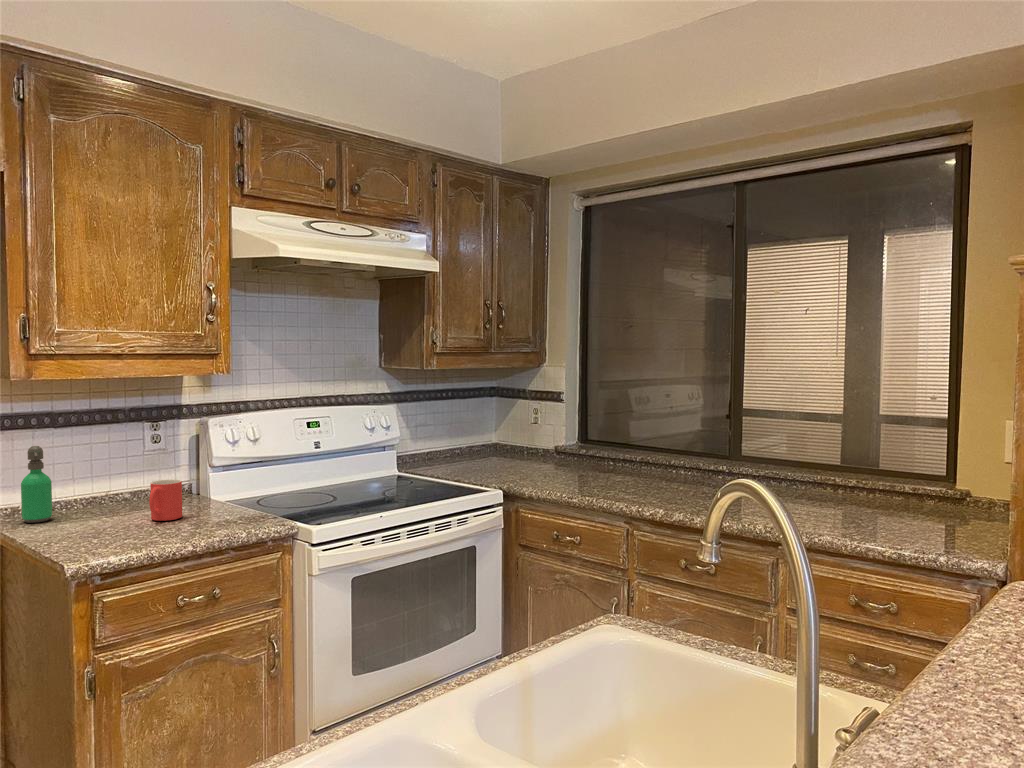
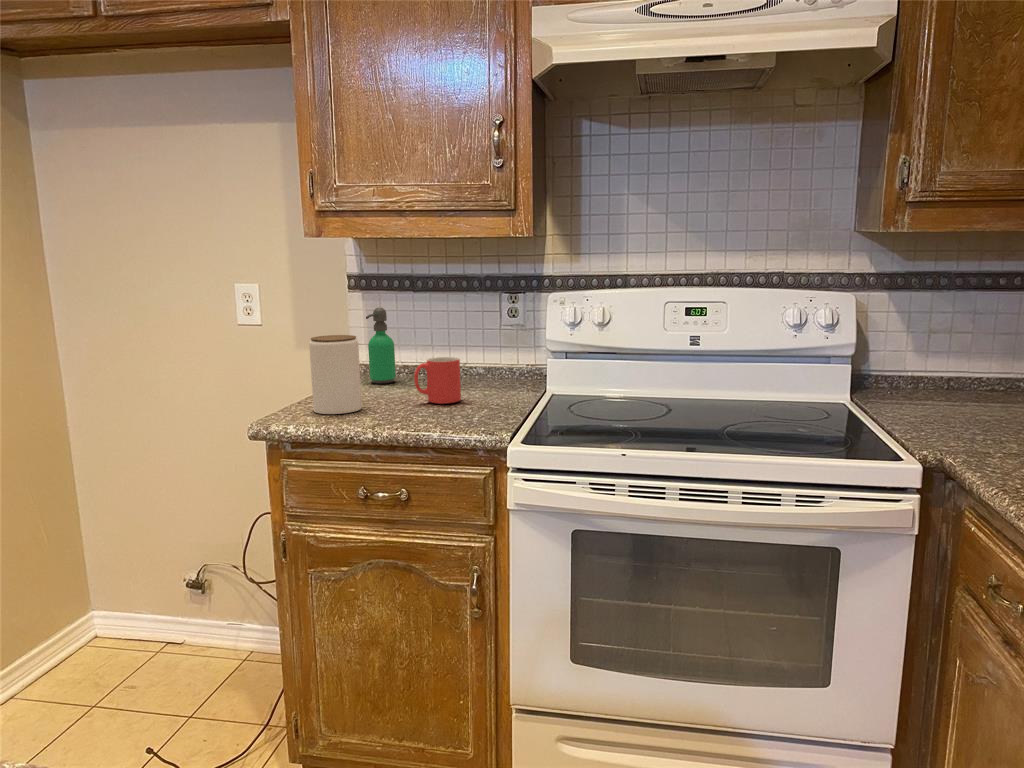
jar: none [76,470,128,546] -> present [309,335,362,414]

